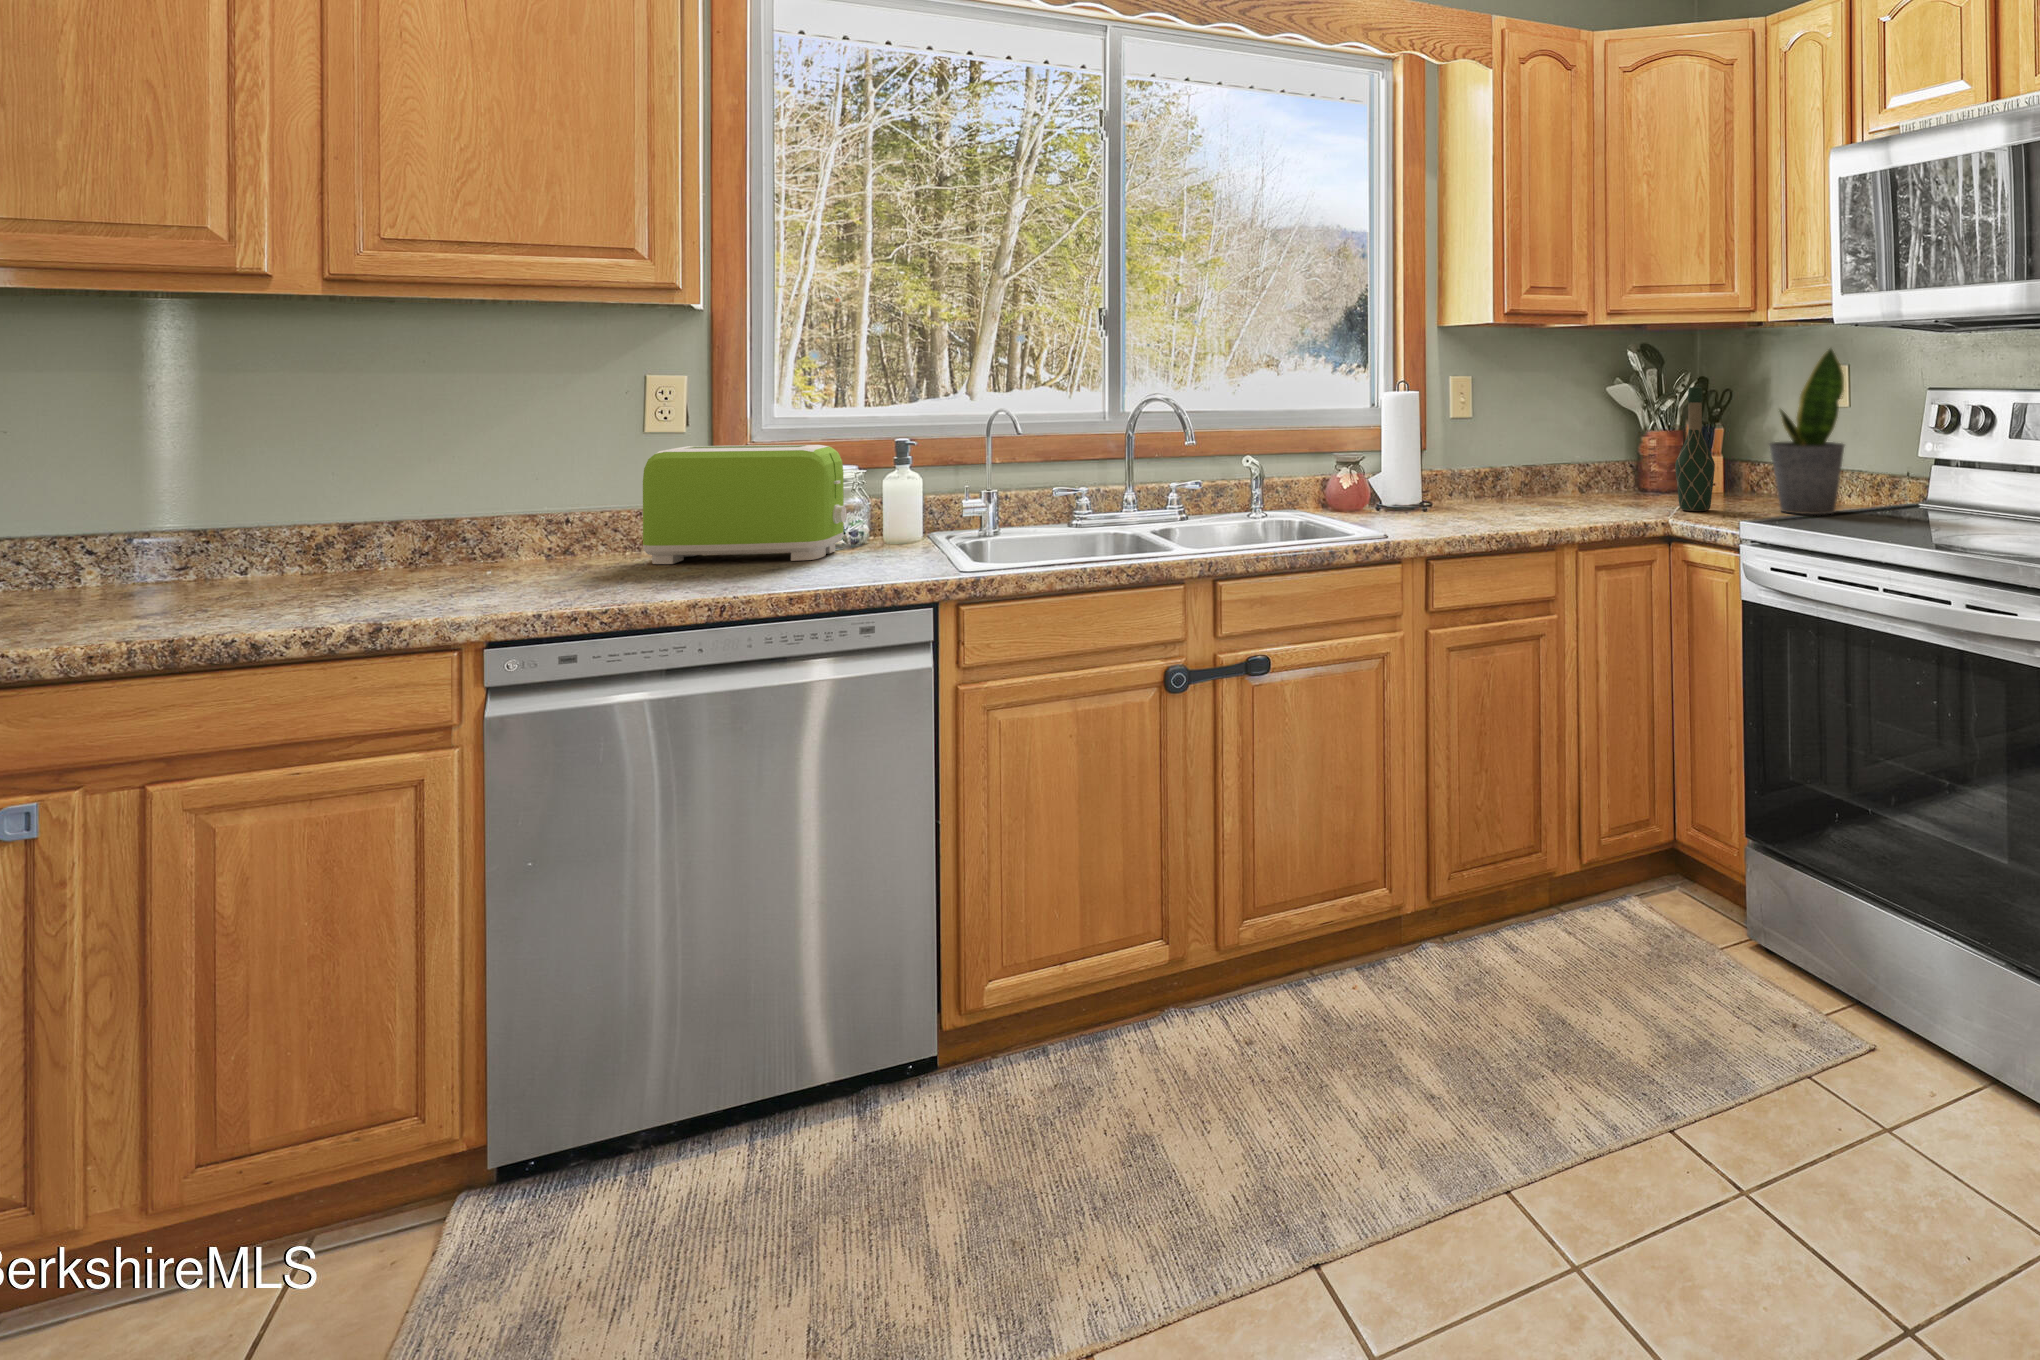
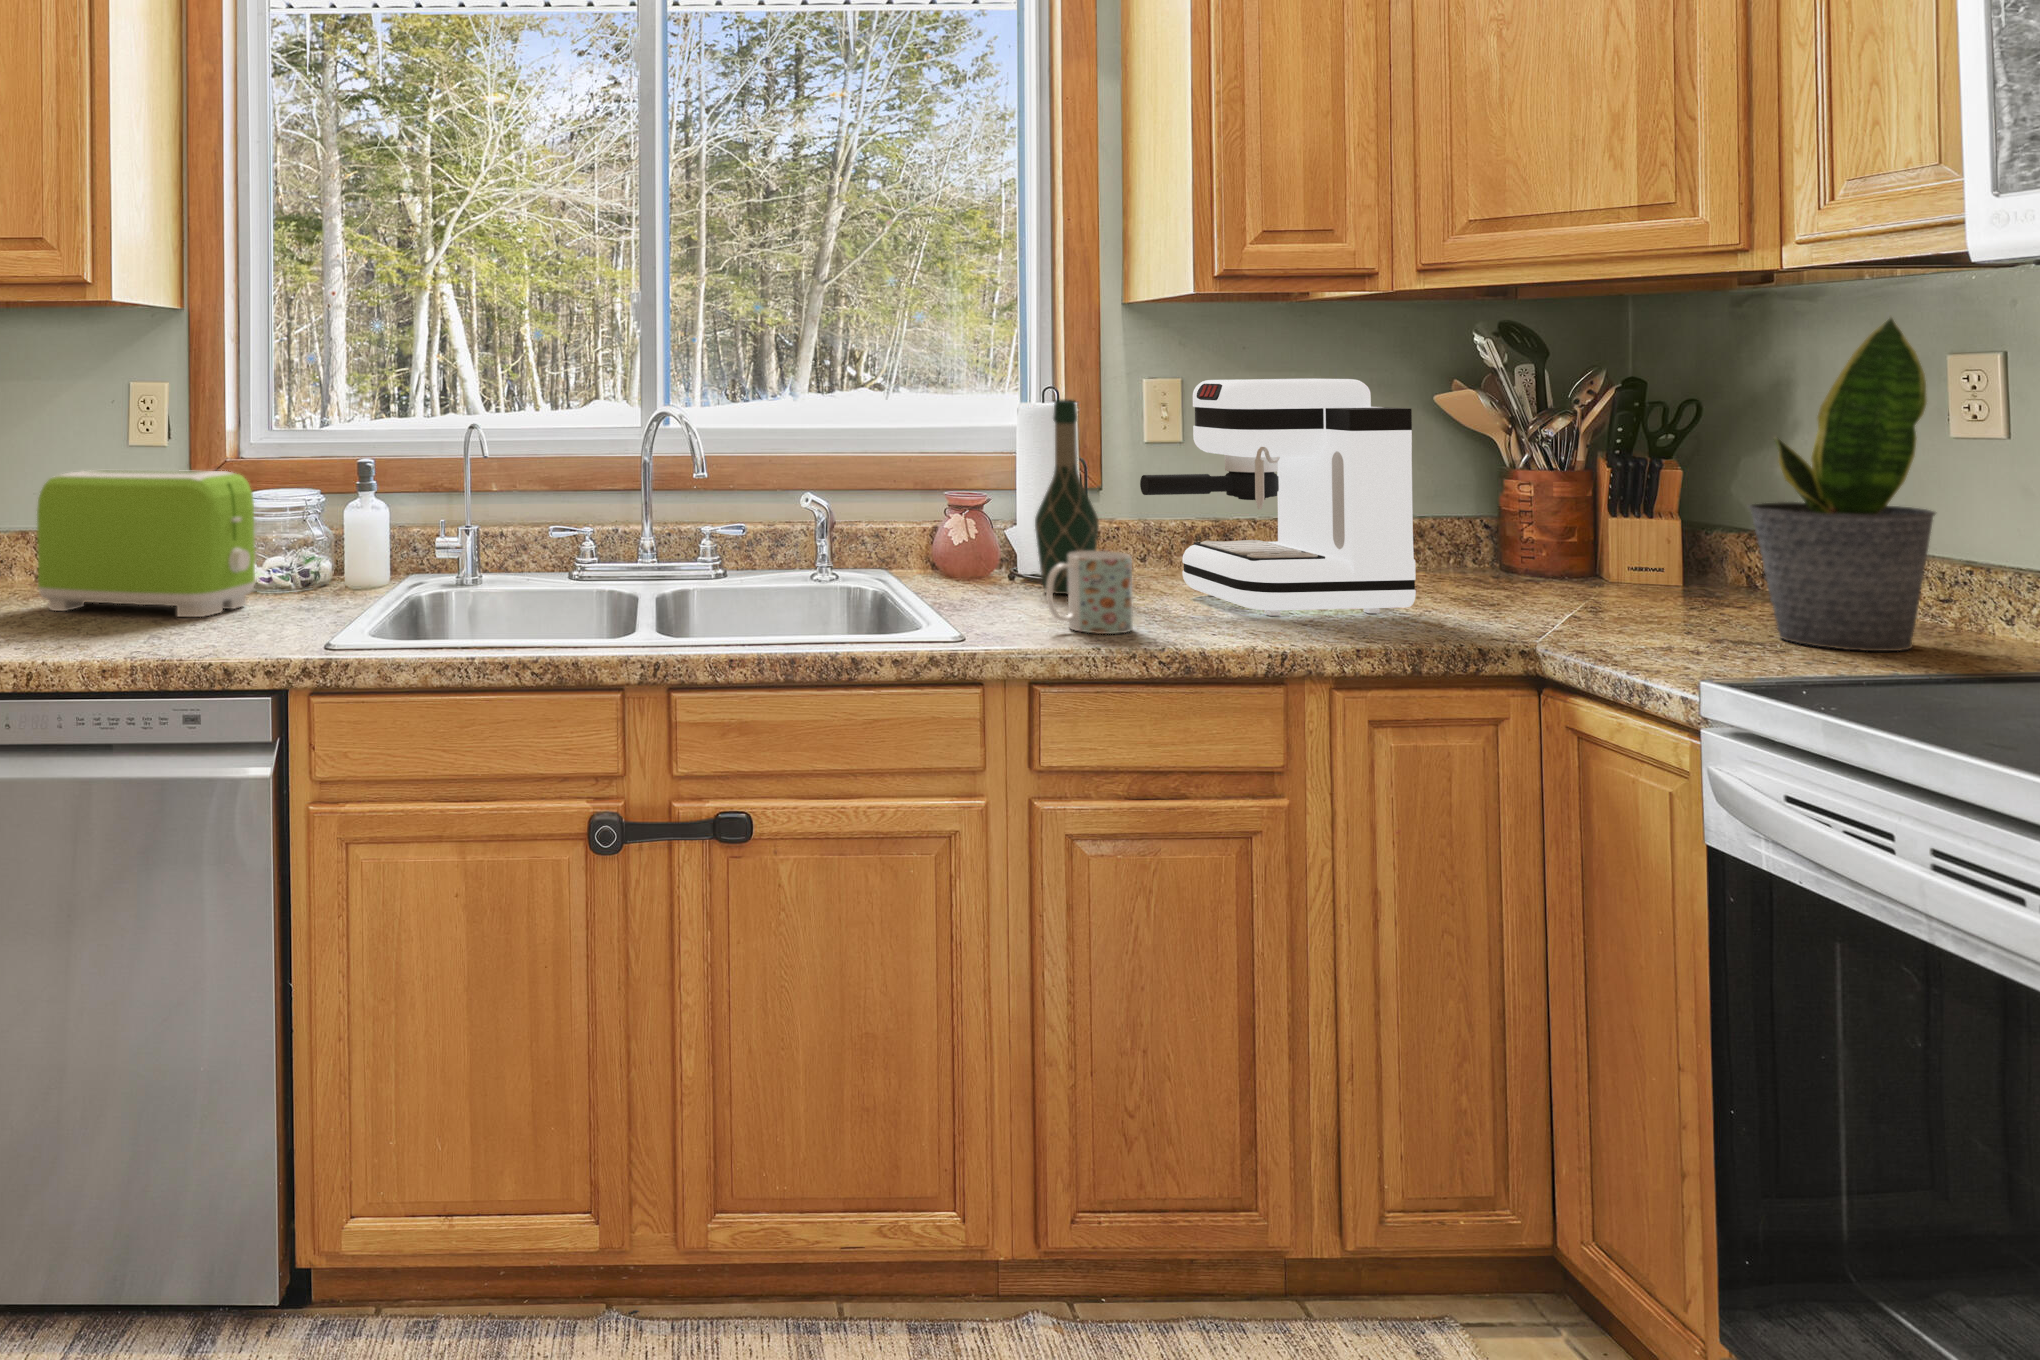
coffee maker: none [1465,375,1614,516] -> present [1140,379,1416,616]
wine bottle: present [1675,387,1715,511] -> present [1035,399,1099,594]
mug: none [1433,481,1480,530] -> present [1046,551,1133,634]

